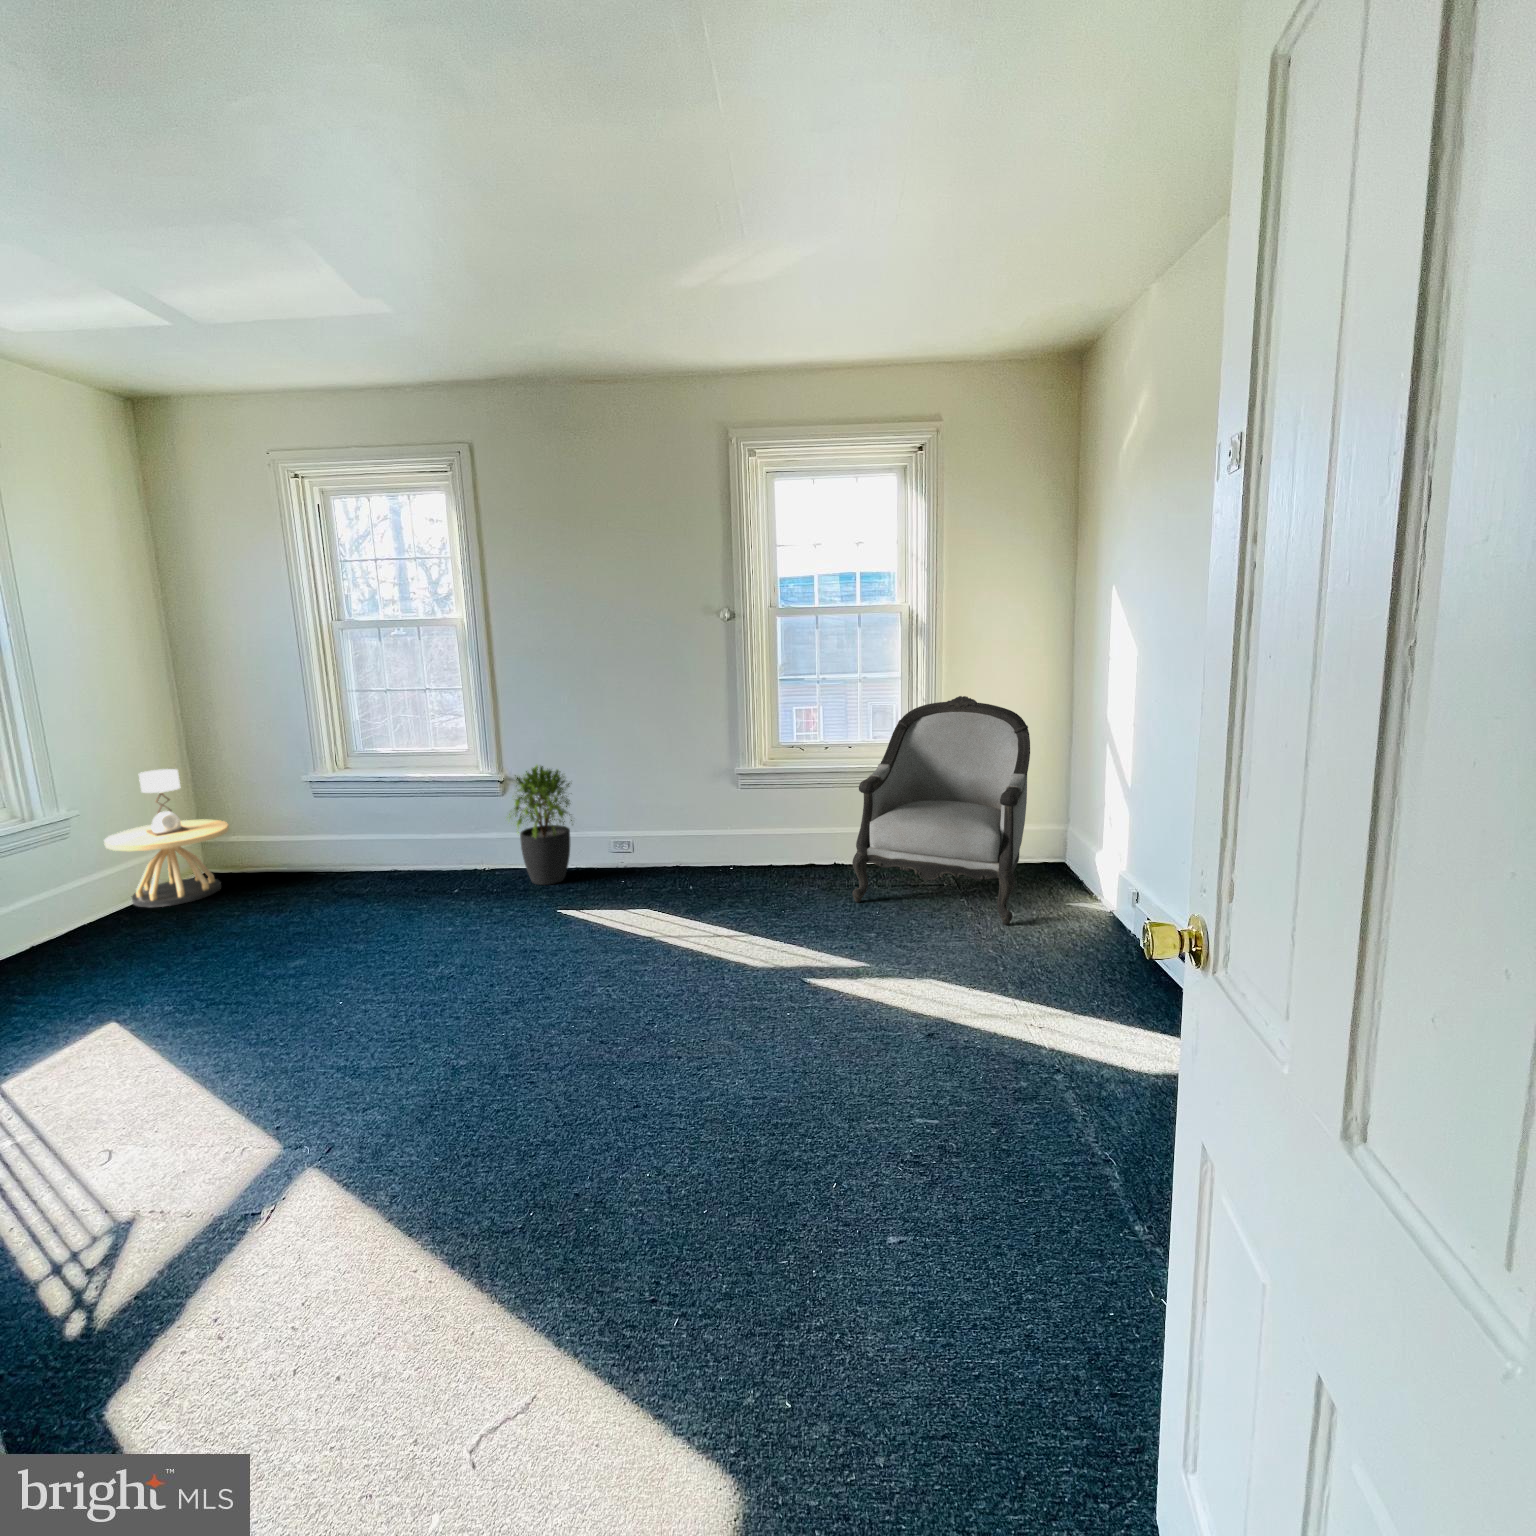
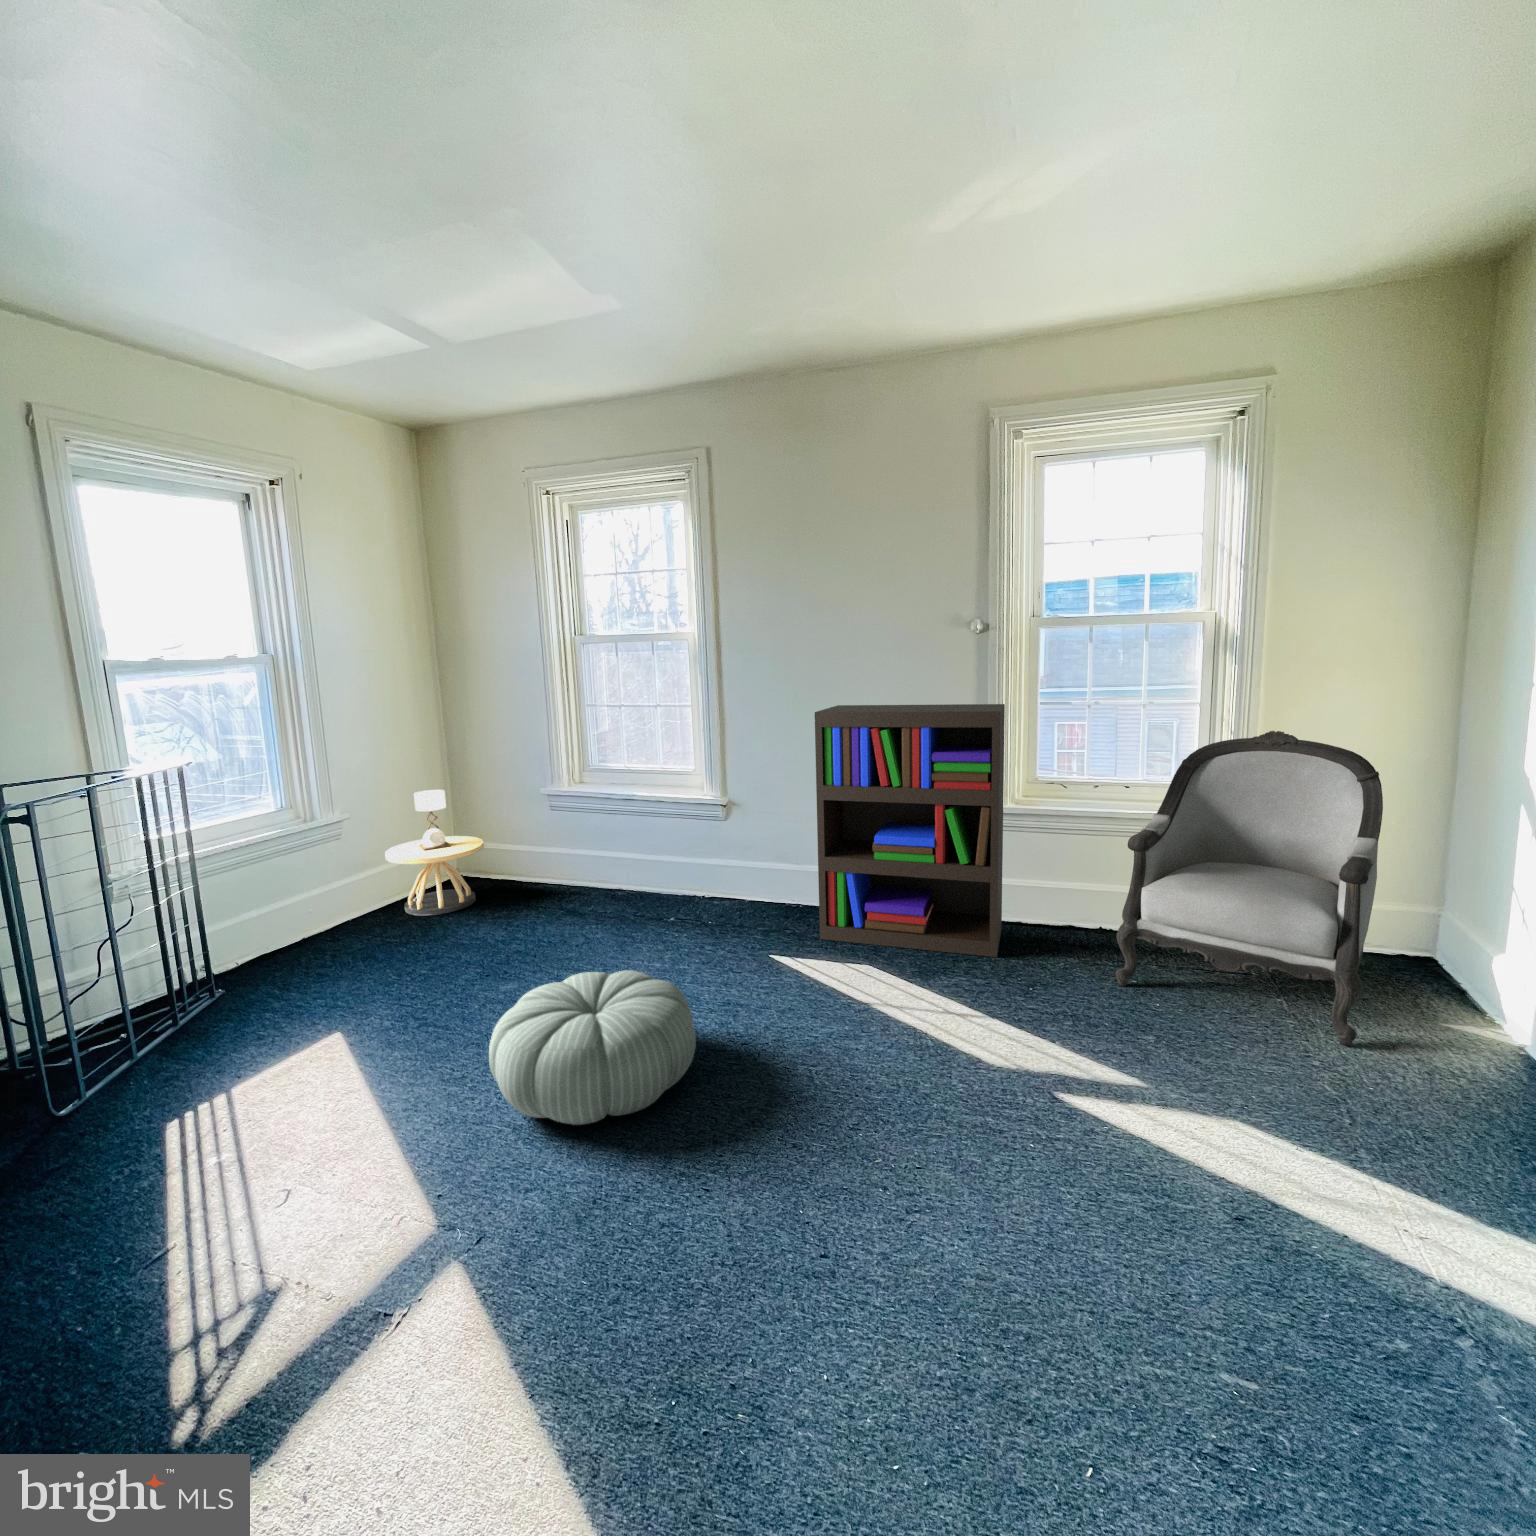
bookshelf: none [594,675,763,891] -> present [815,704,1005,957]
potted plant: present [509,765,572,885] -> none [721,796,794,925]
pouf: none [301,923,507,1057] -> present [489,970,696,1125]

